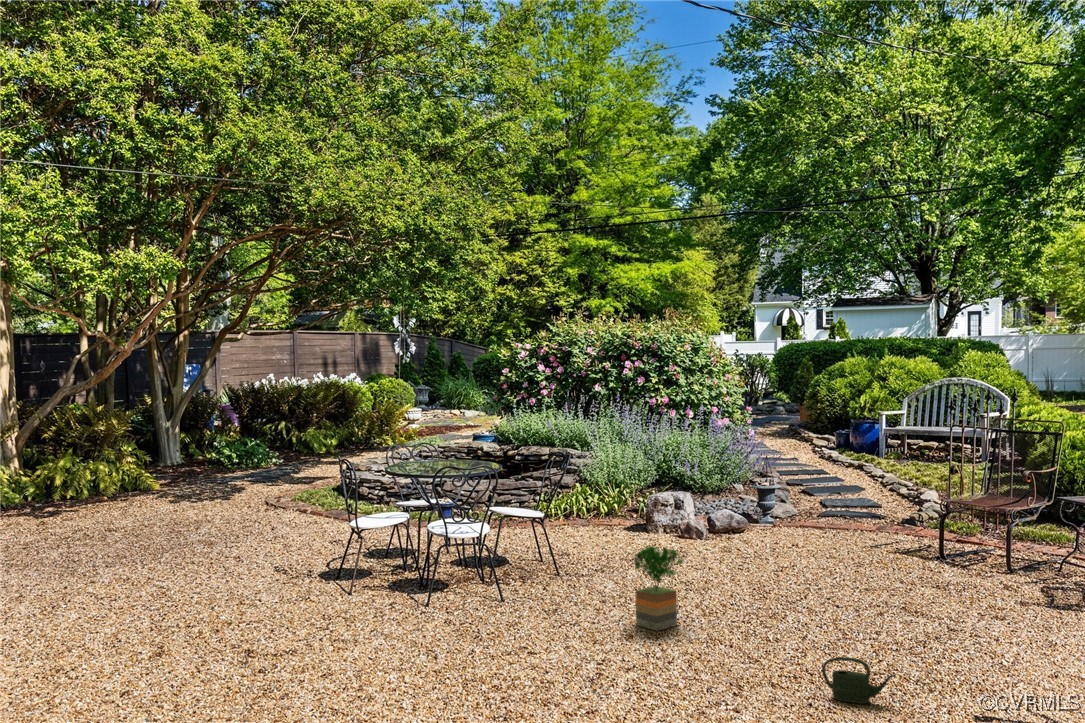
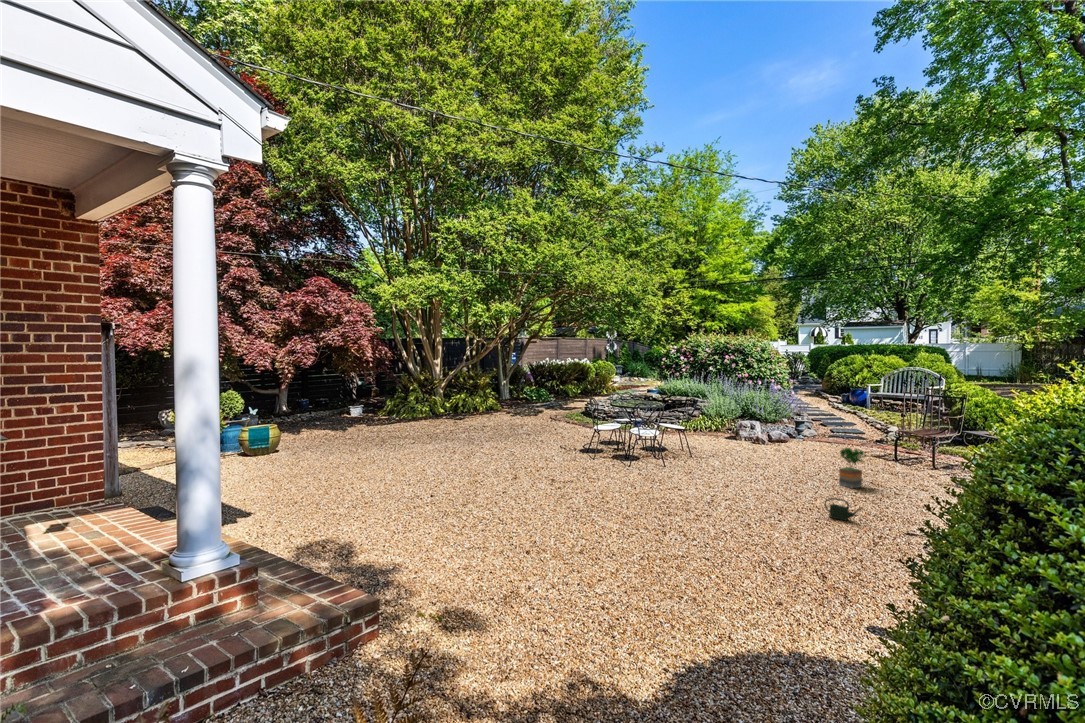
potted tree: present [634,546,684,631] -> present [839,448,866,488]

